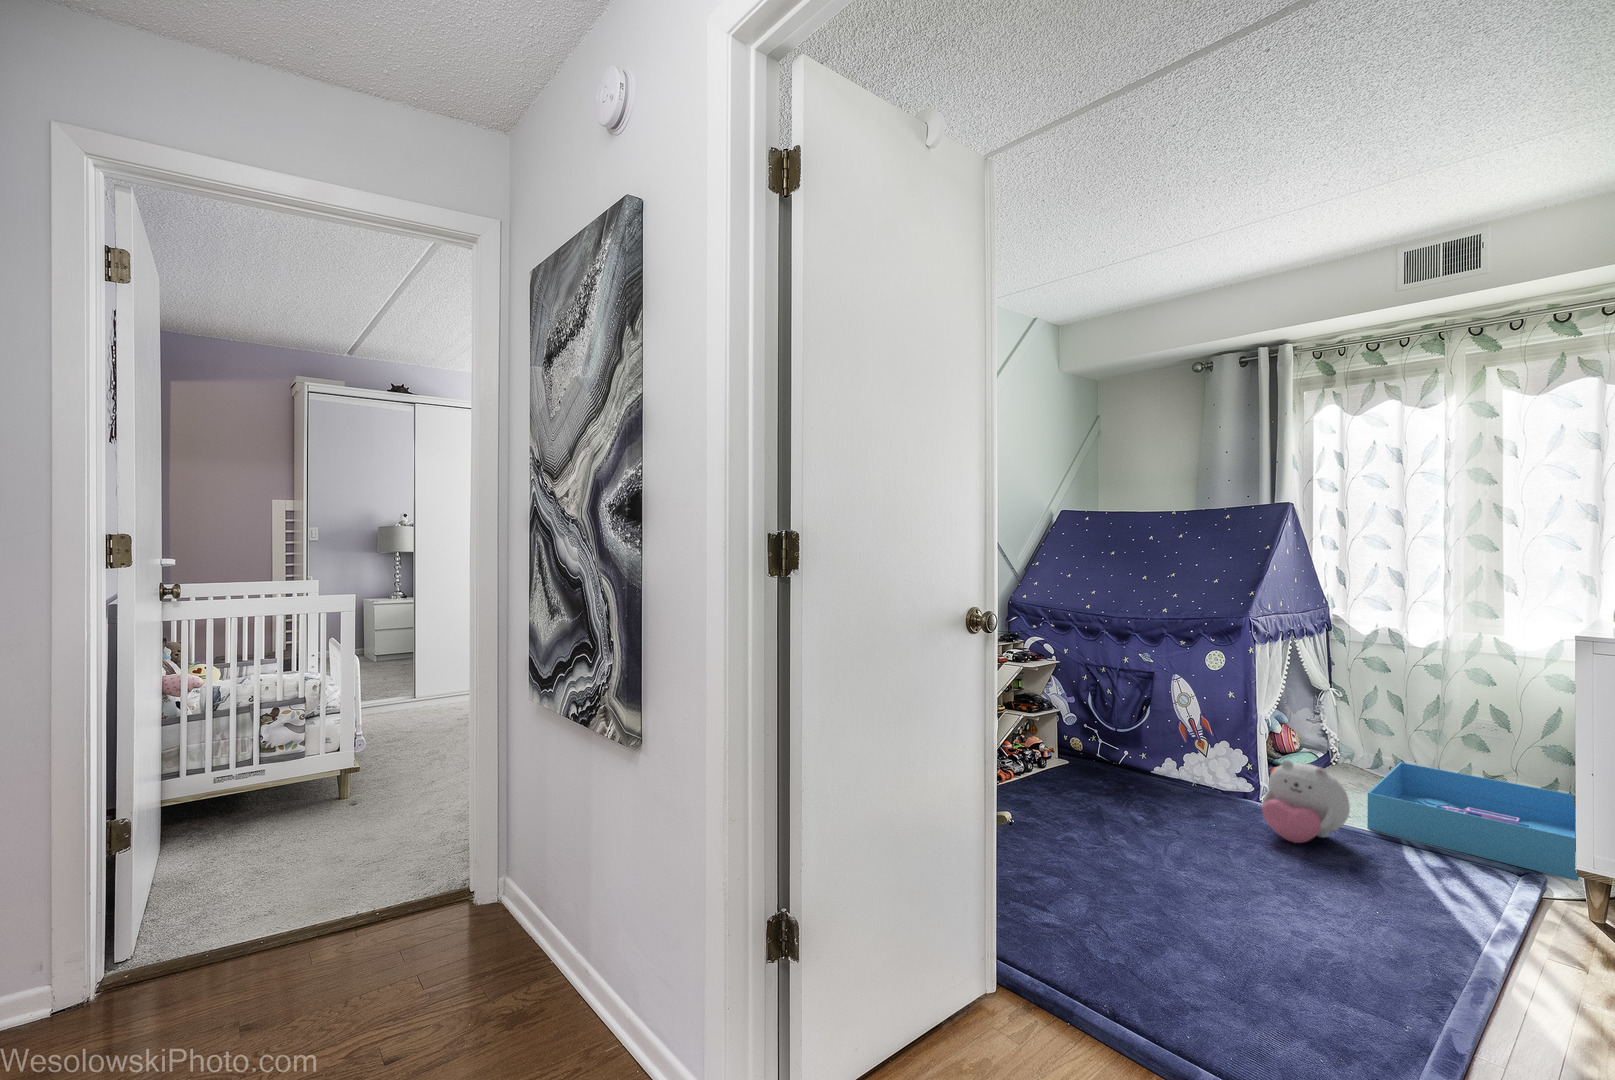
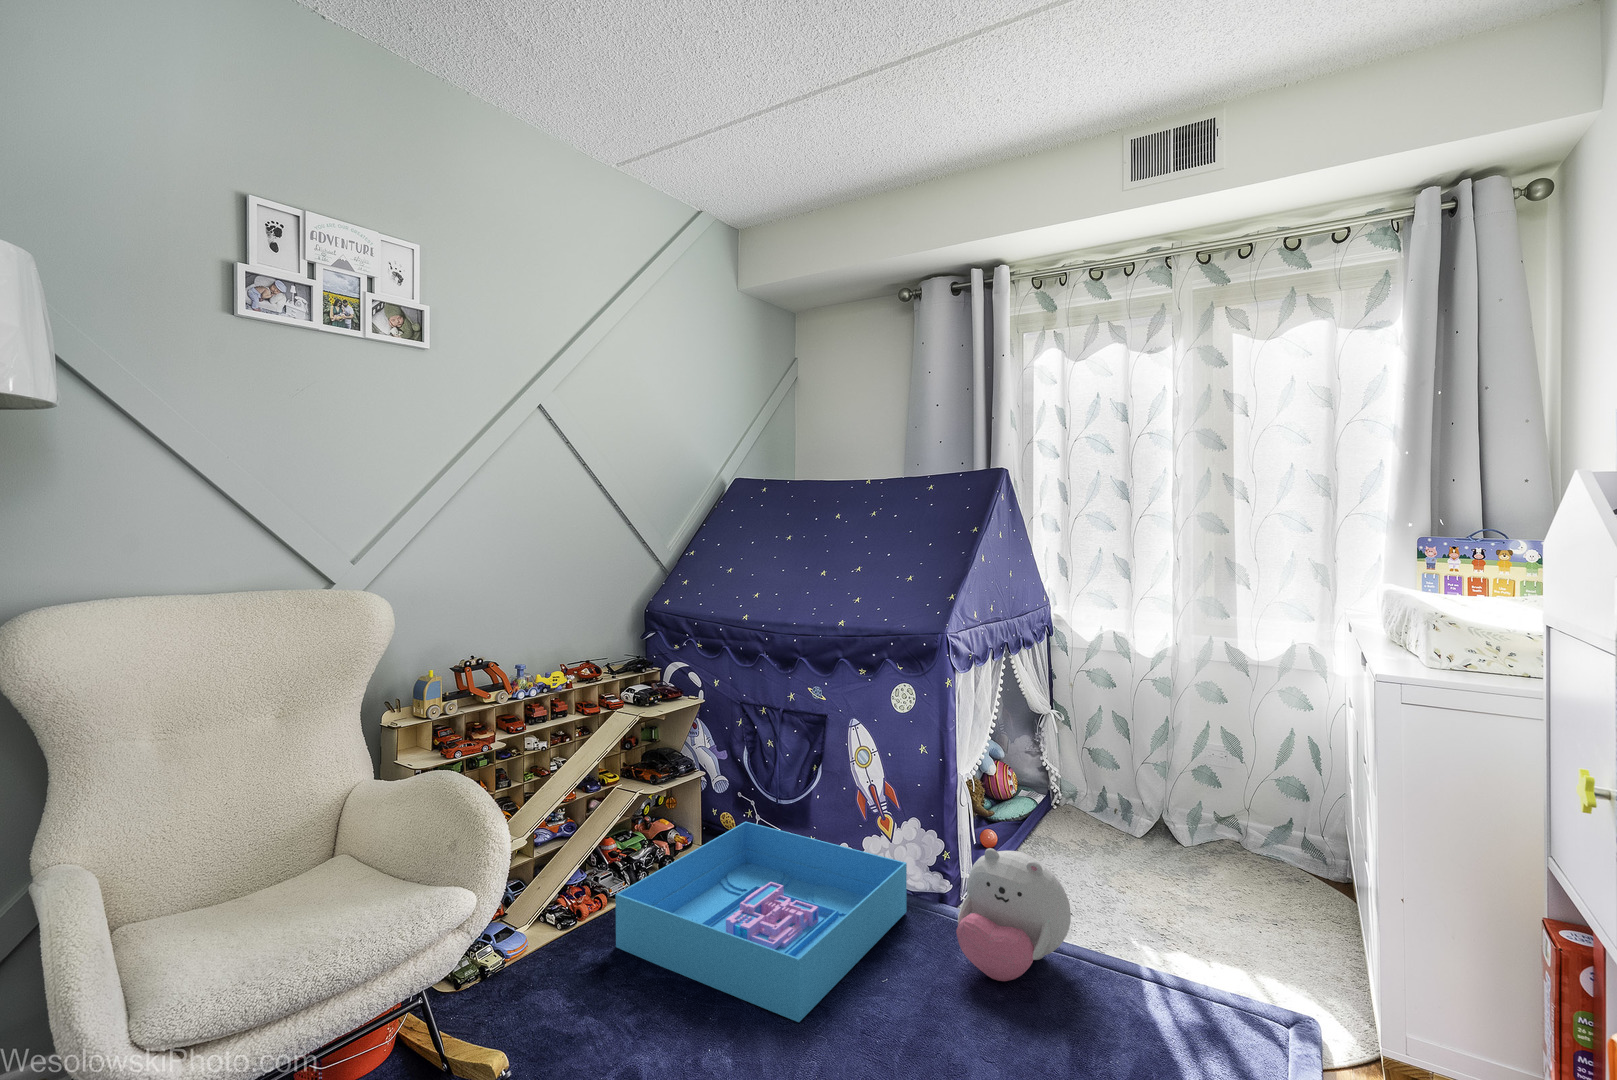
storage bin: present [1367,762,1580,881] -> present [615,822,907,1022]

